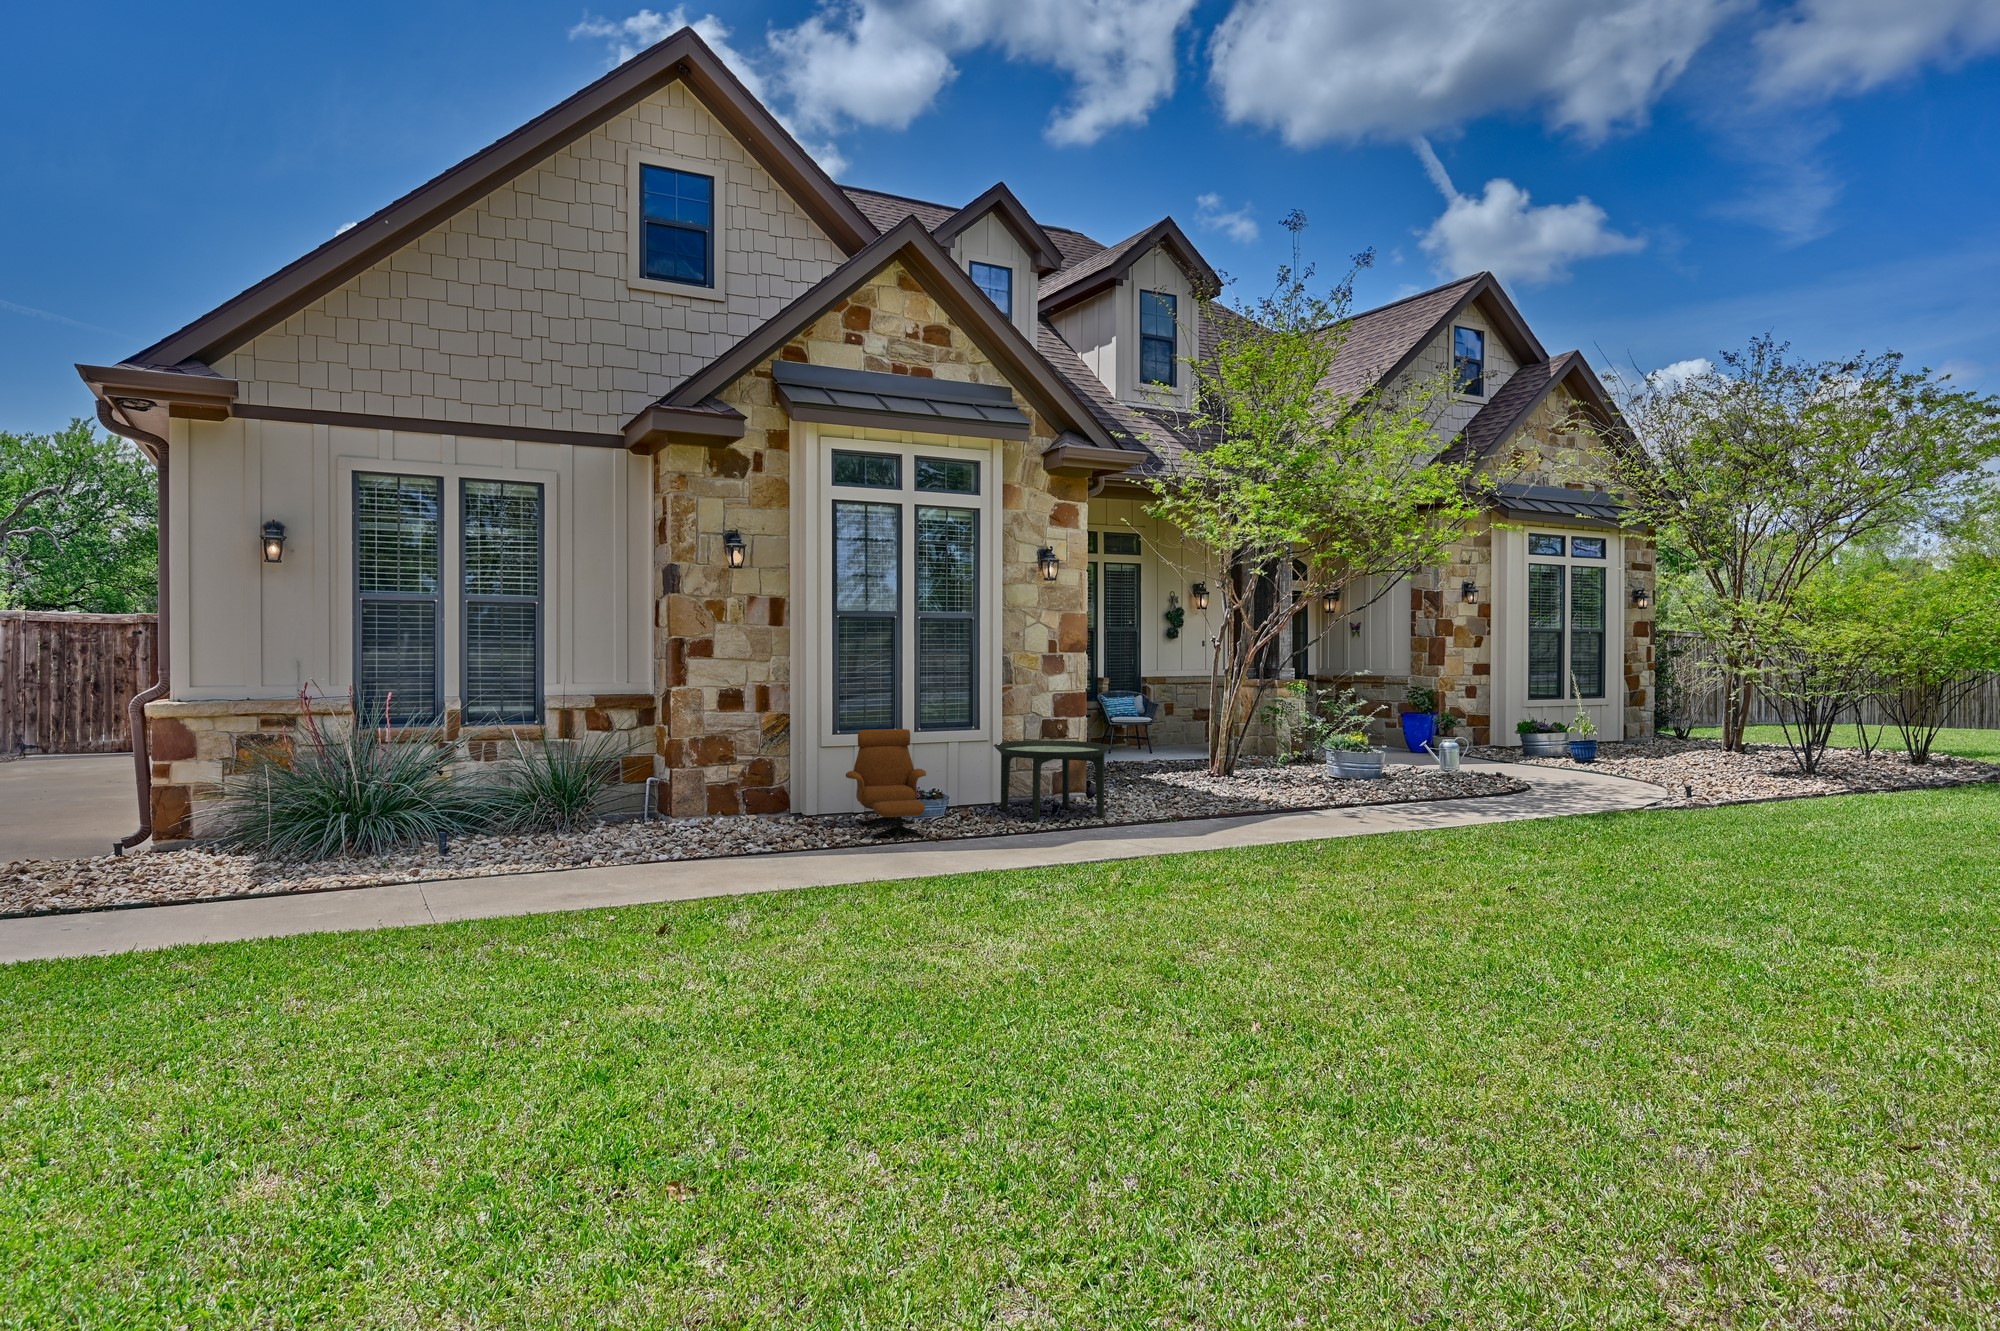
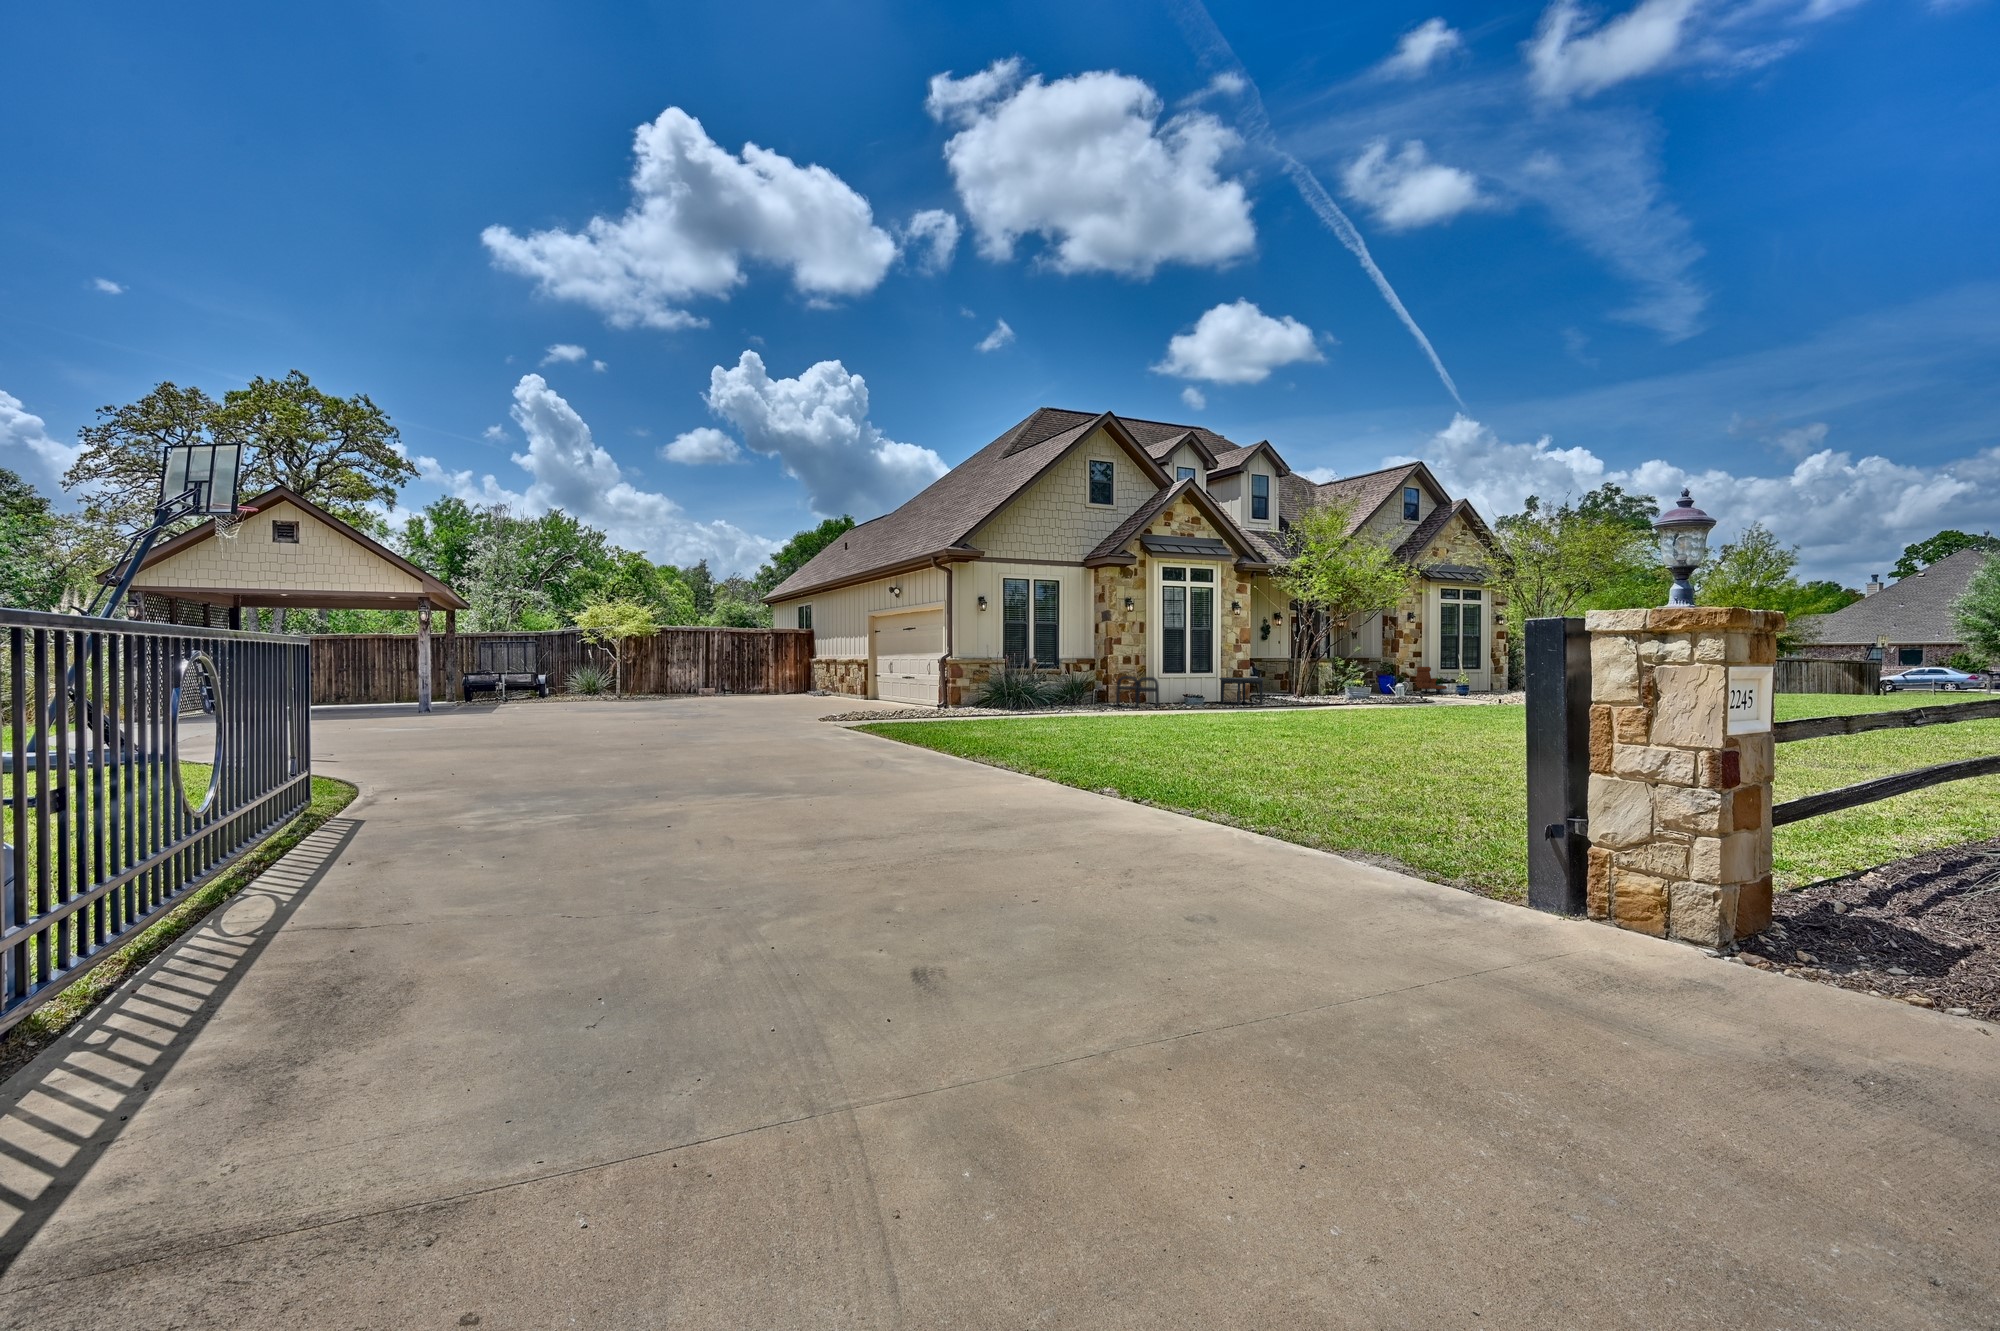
lounge chair: present [846,729,926,840] -> present [1415,667,1447,695]
bench: none [689,744,788,848] -> present [1116,676,1159,708]

